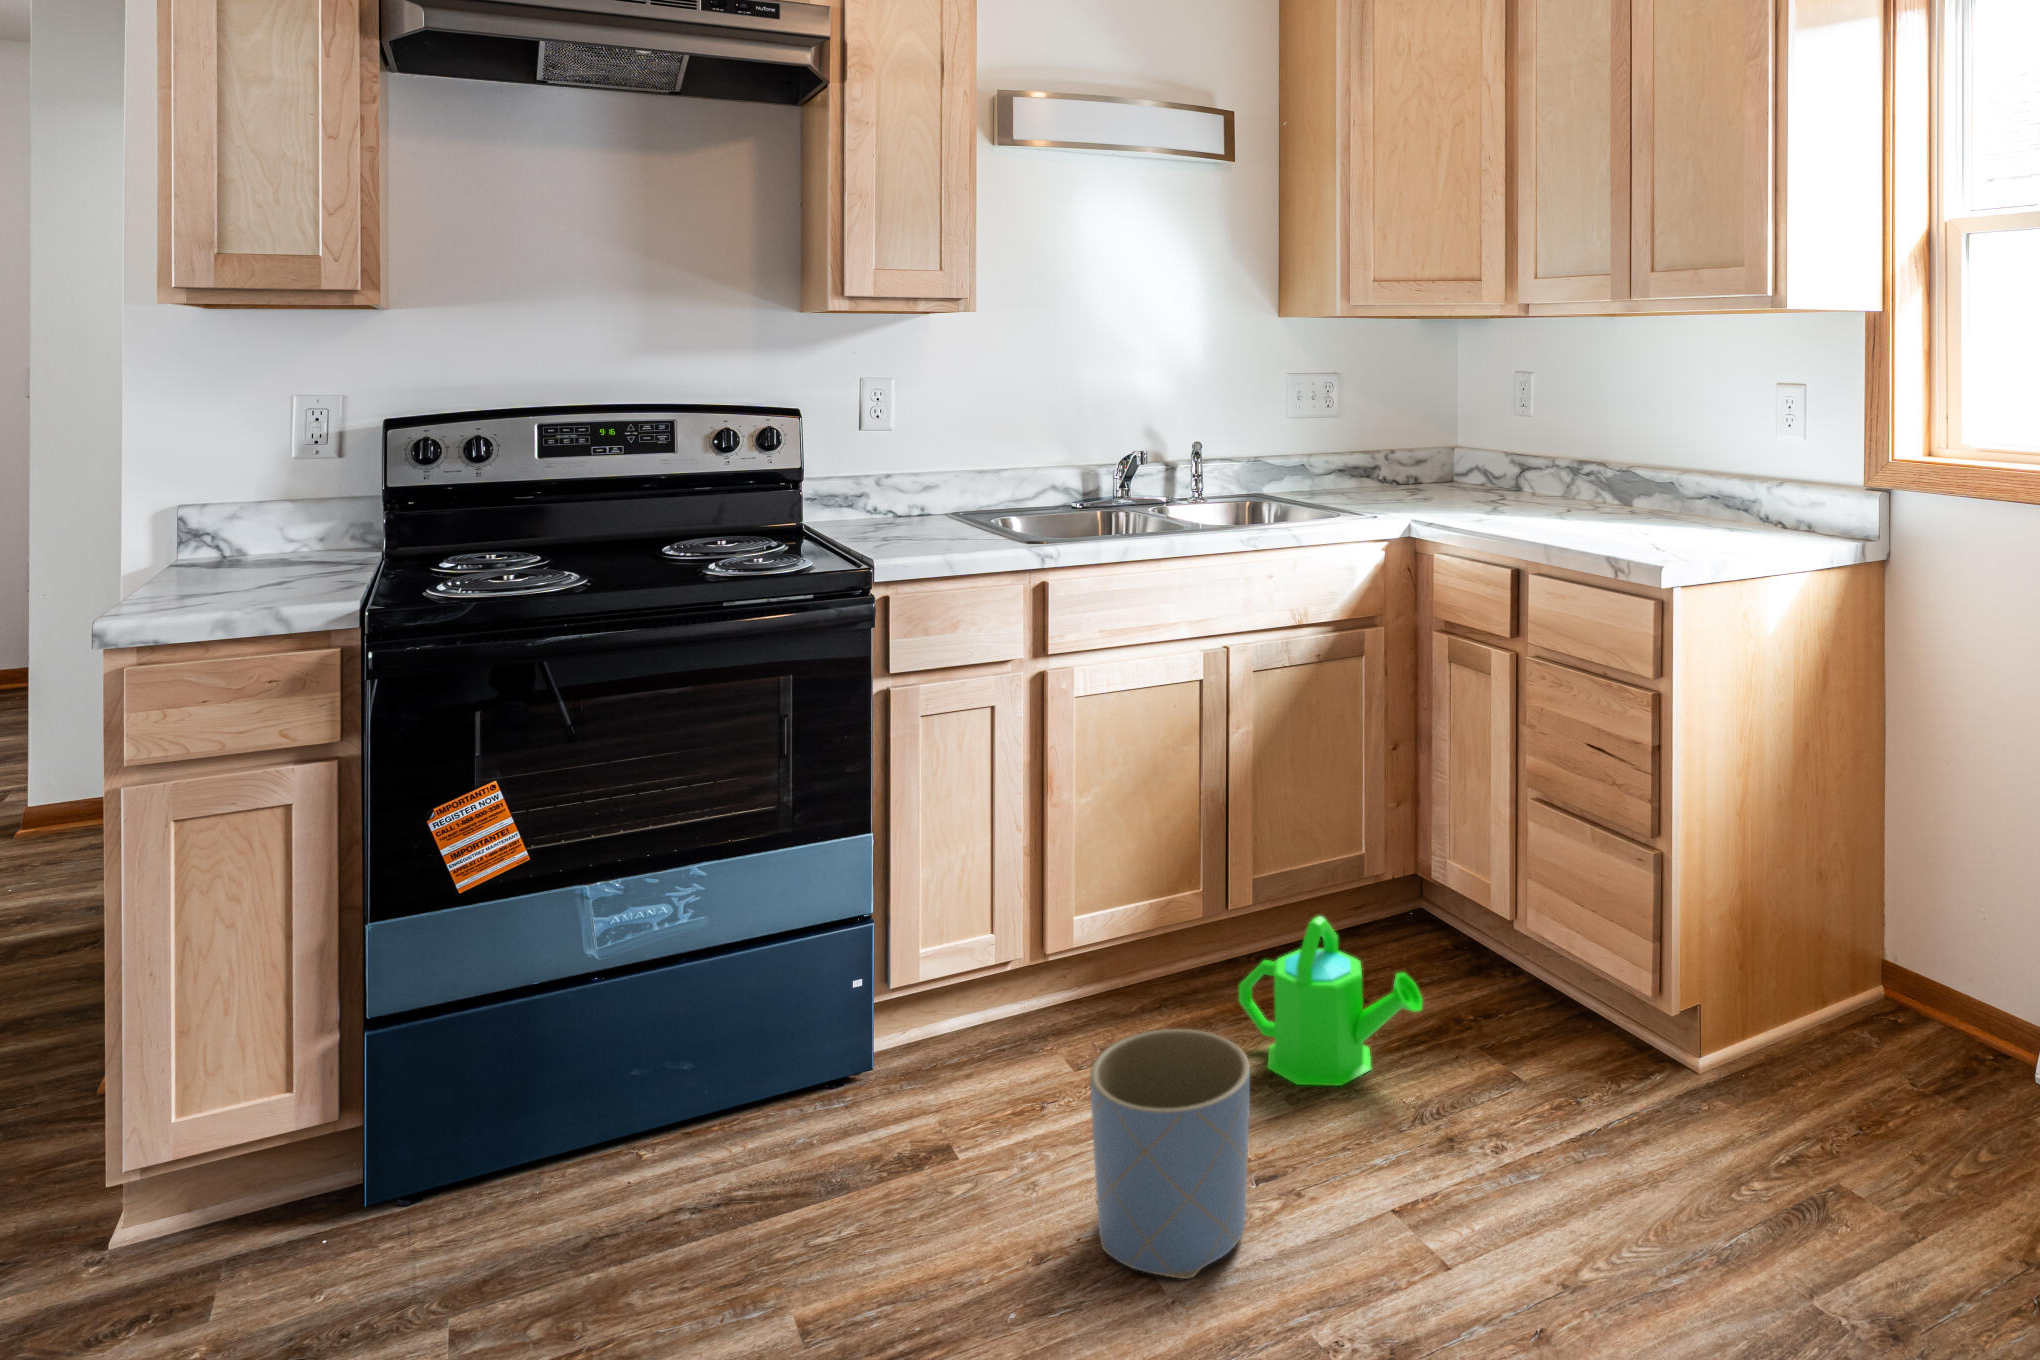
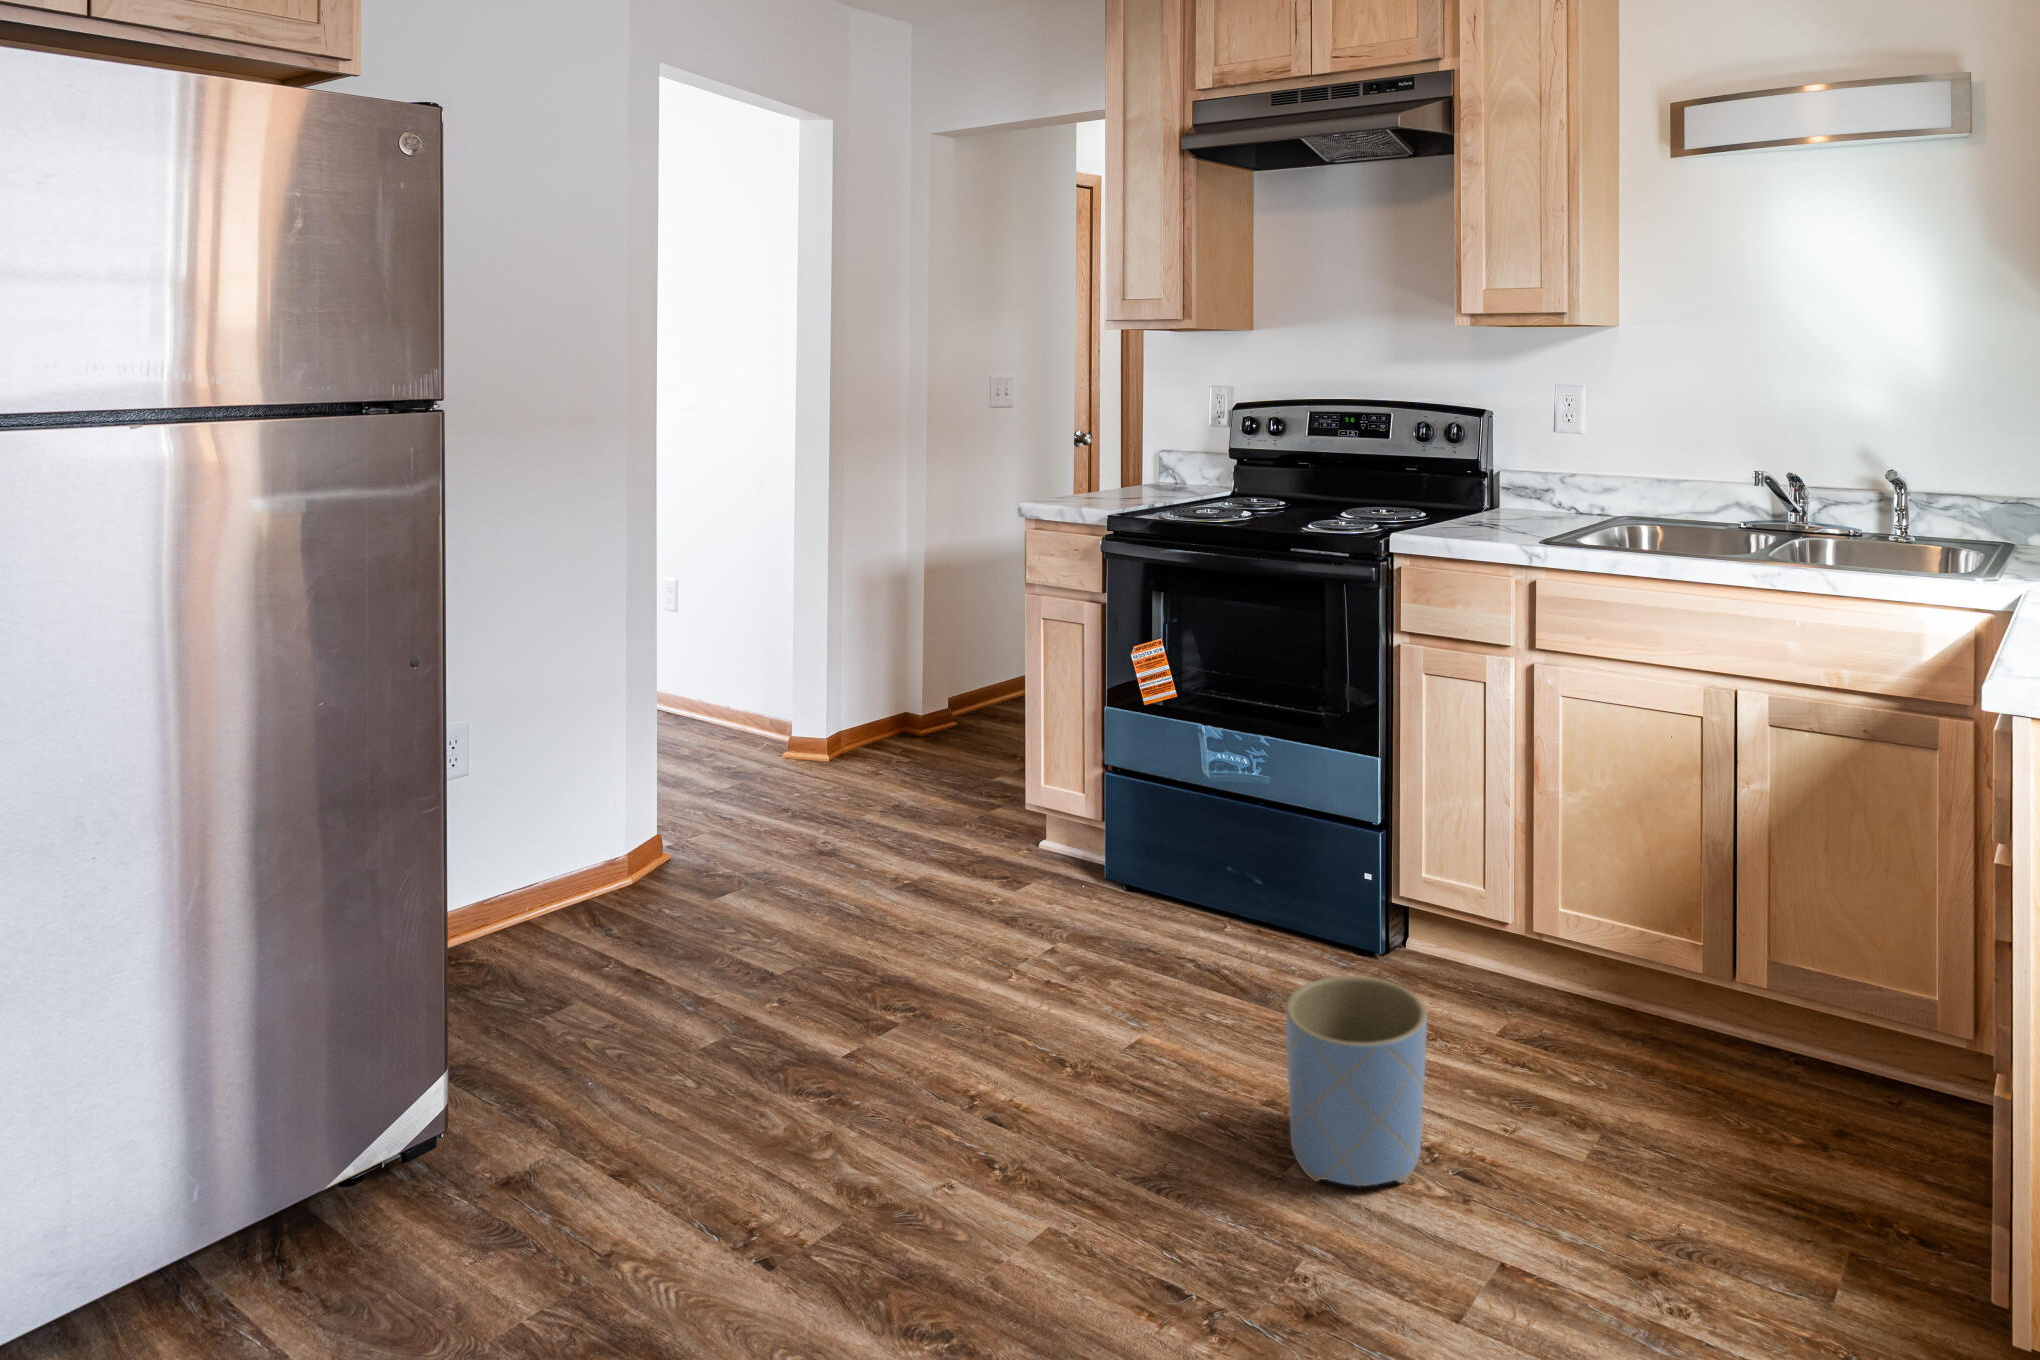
watering can: present [1239,916,1423,1086] -> none [1623,997,1750,1188]

